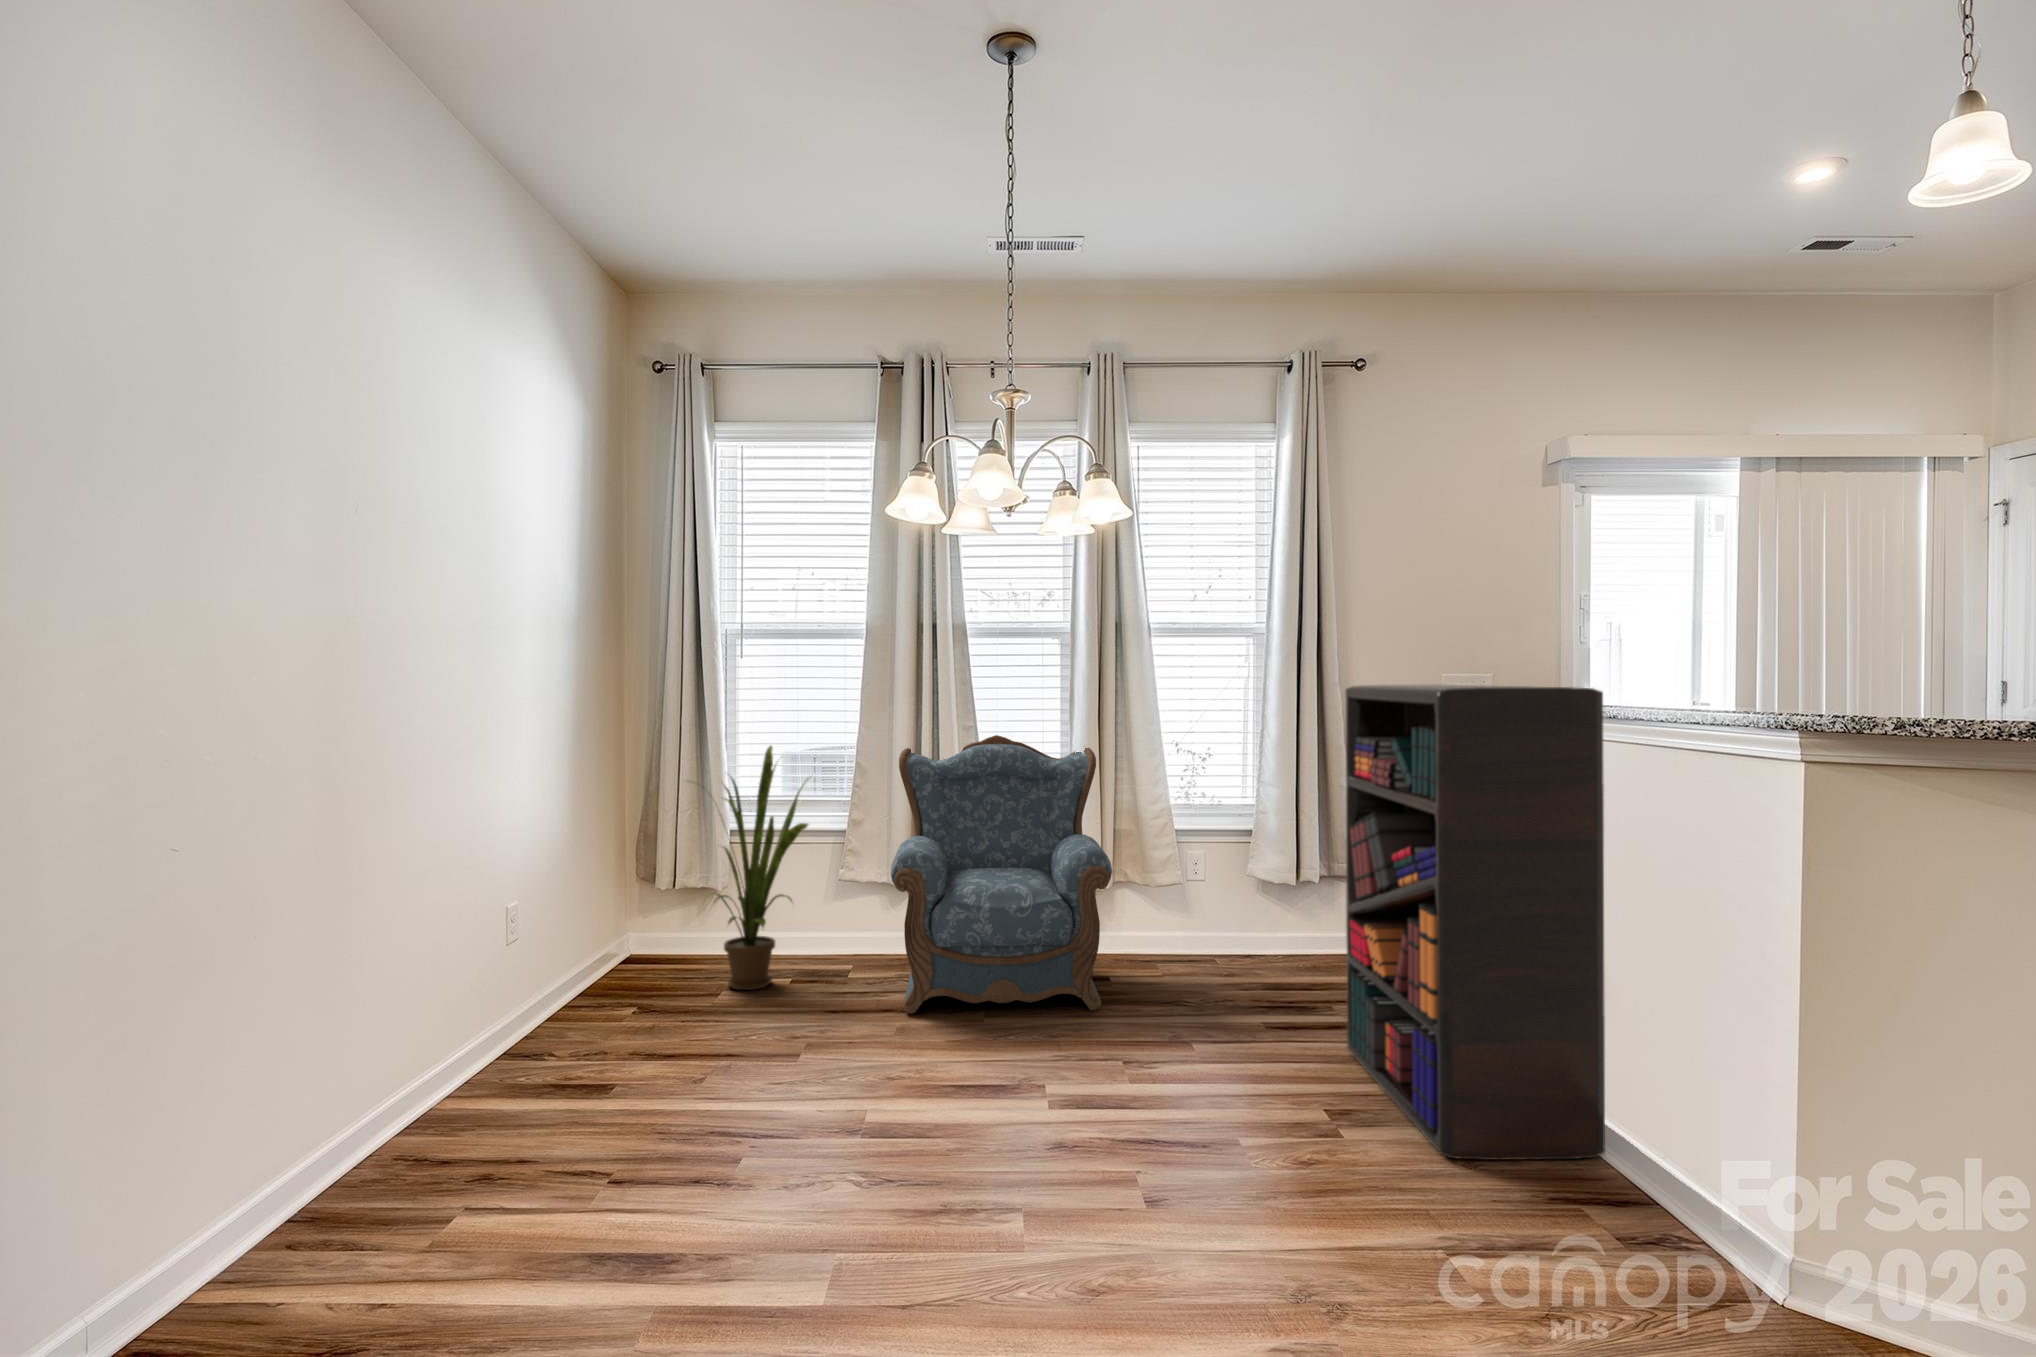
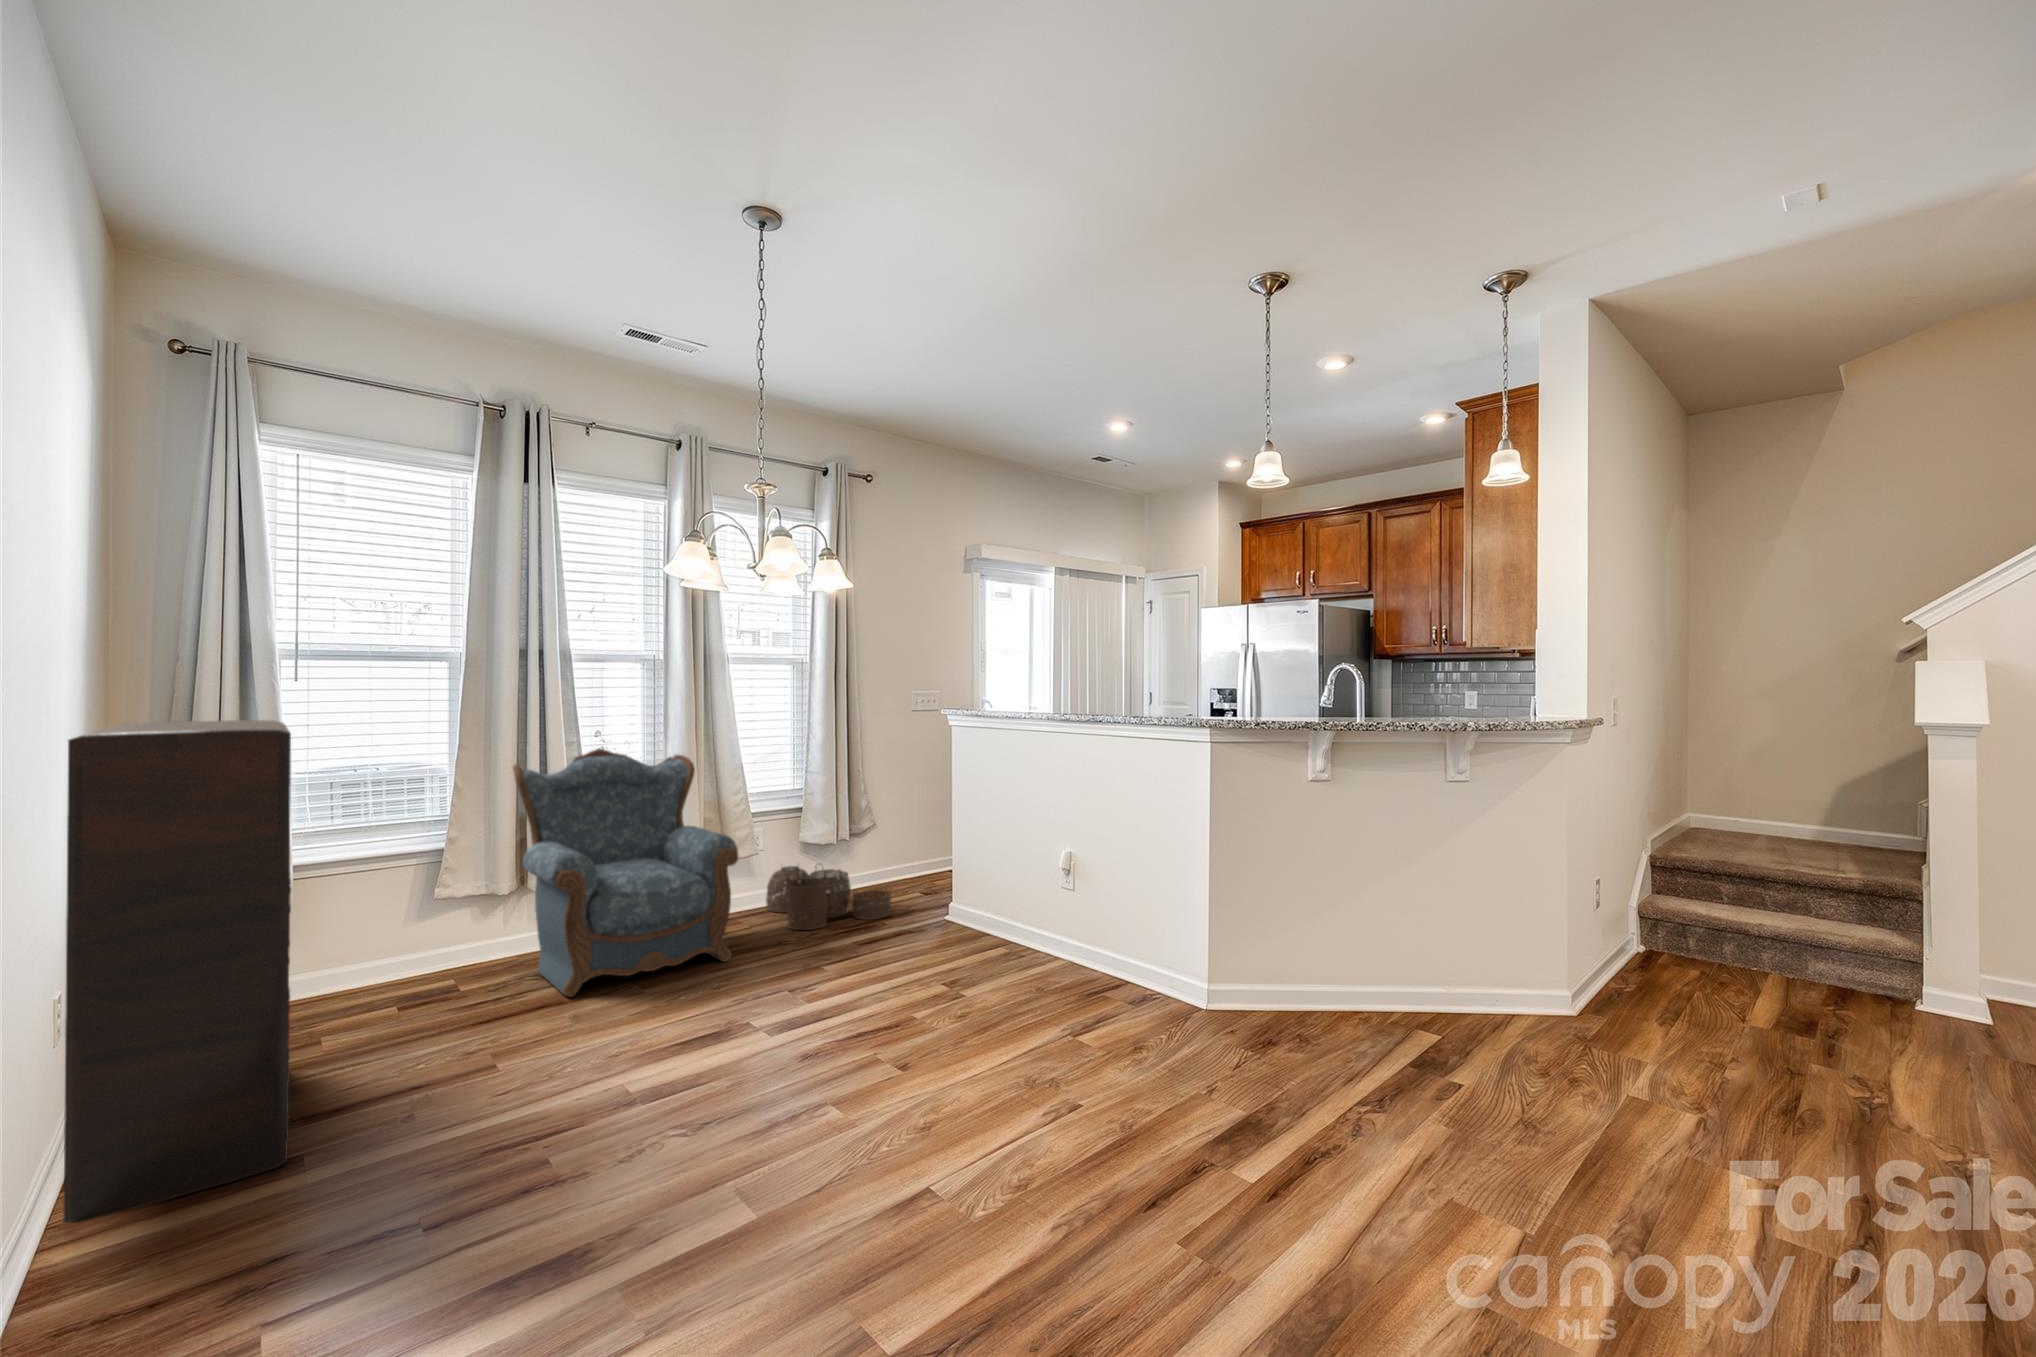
bookshelf: present [1345,684,1605,1160] -> present [63,720,291,1223]
house plant: present [687,746,811,990] -> none [265,768,432,1019]
woven basket: none [1202,898,1359,995] -> present [766,866,891,930]

